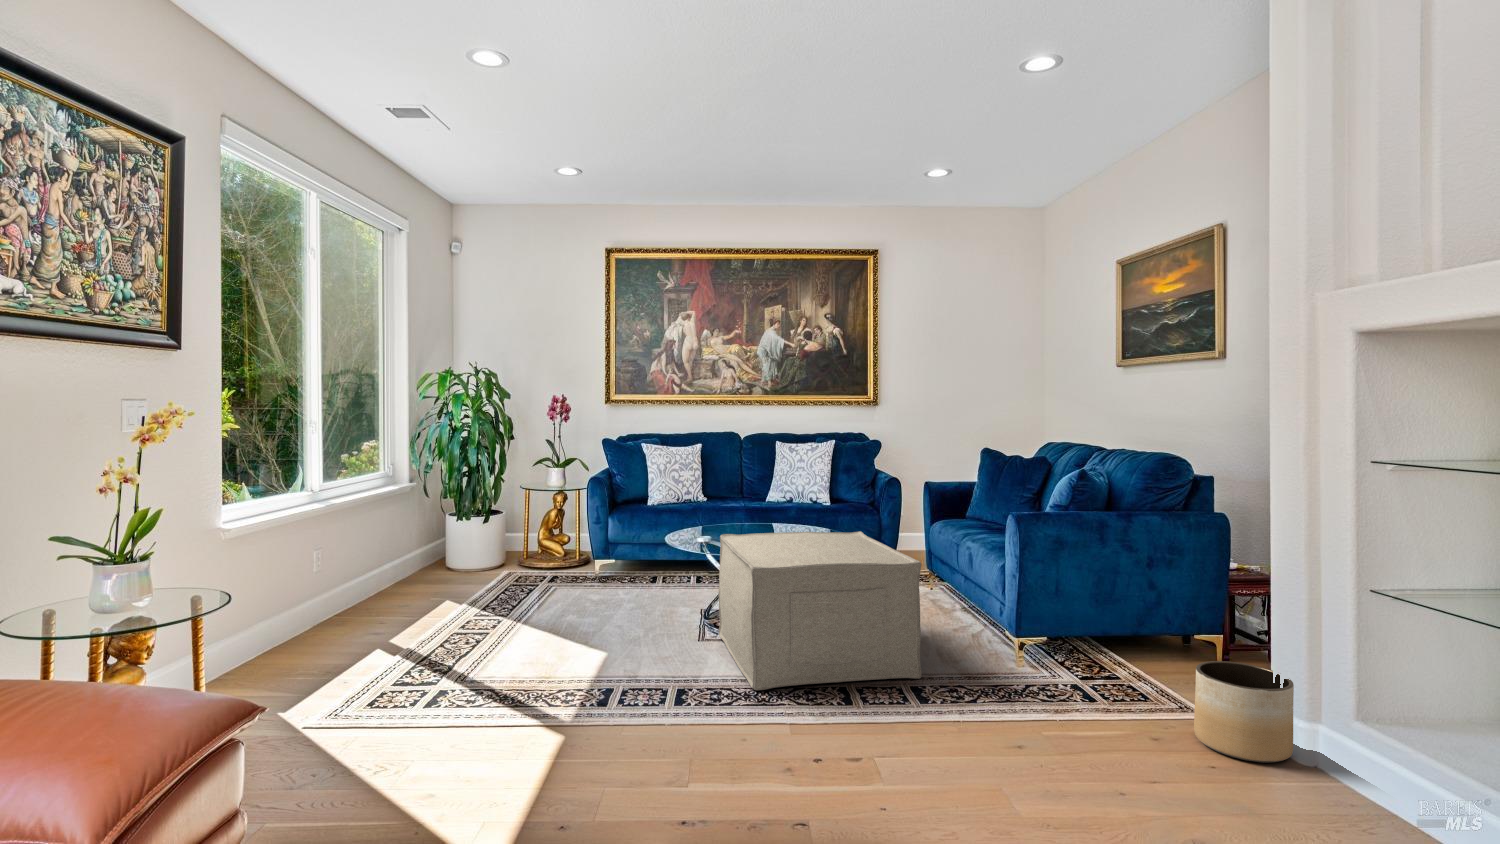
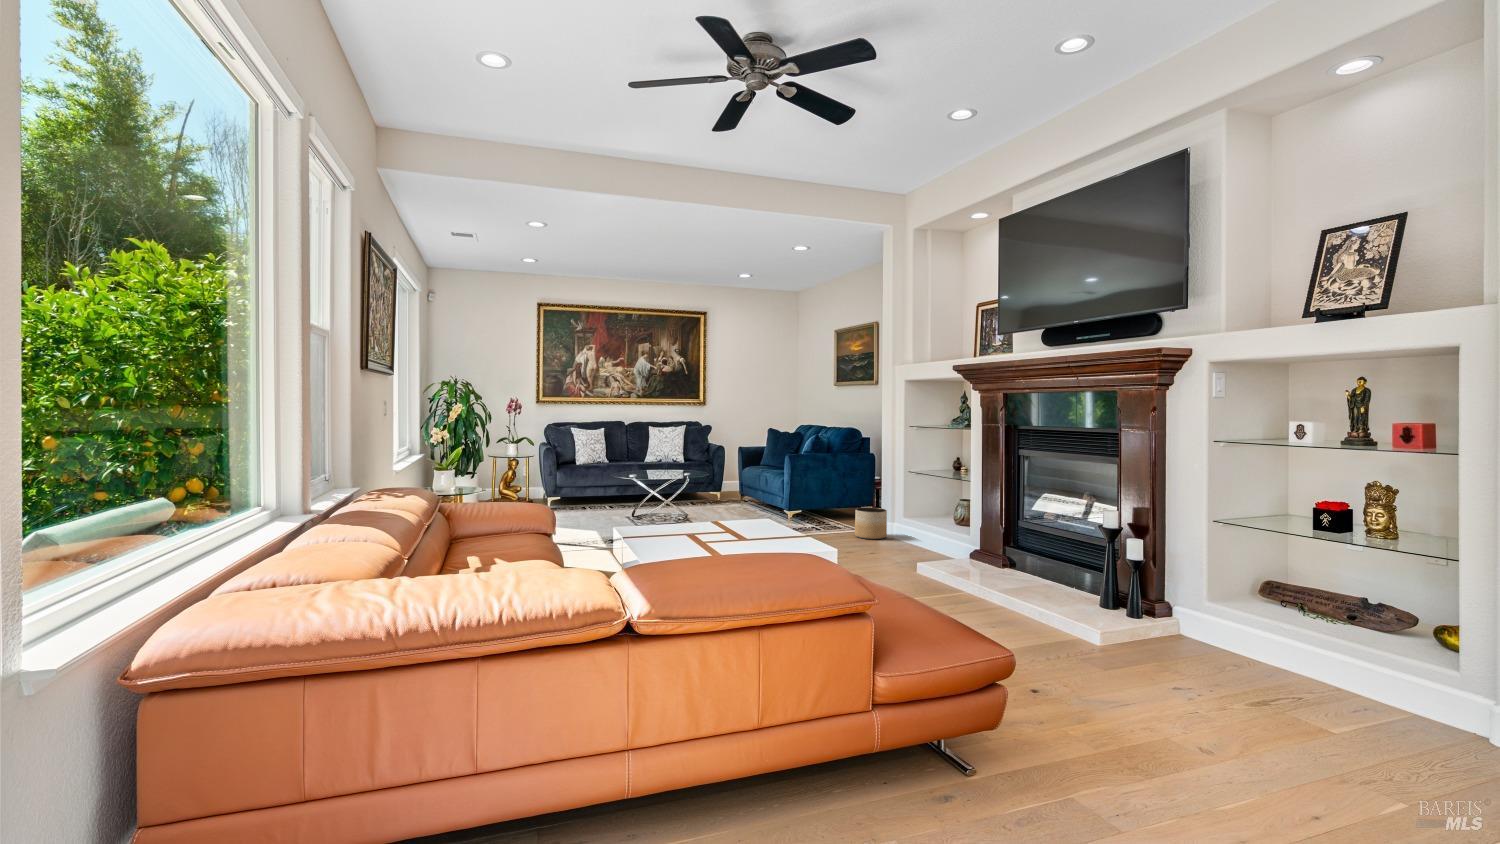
ottoman: present [719,531,921,690] -> none [646,469,749,535]

